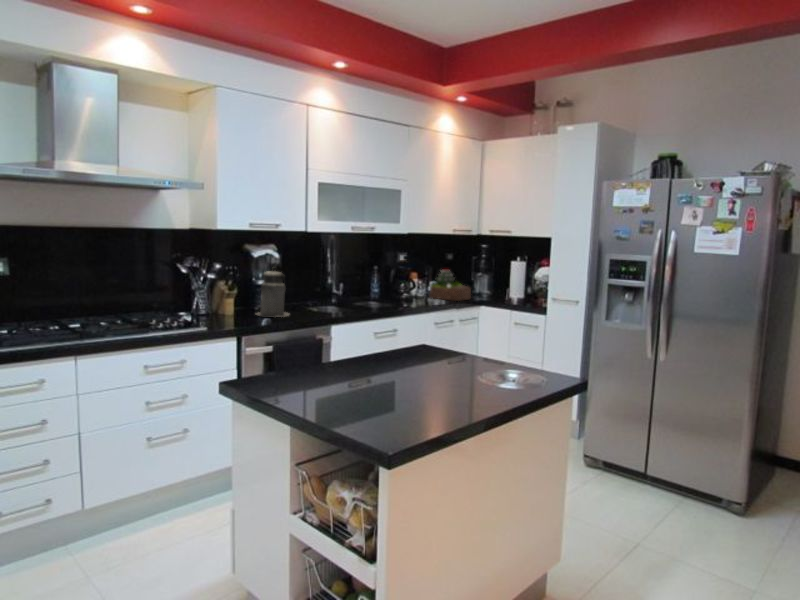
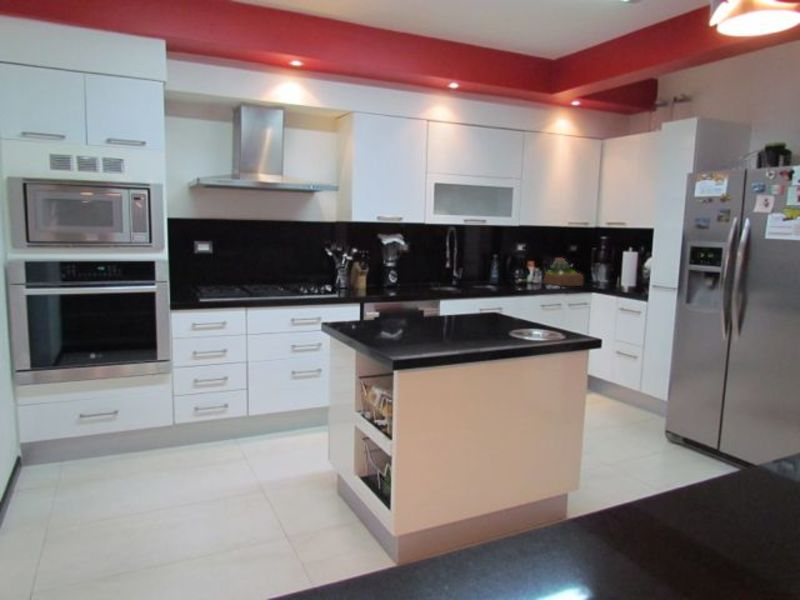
canister: present [256,268,289,317] -> none [380,253,406,291]

